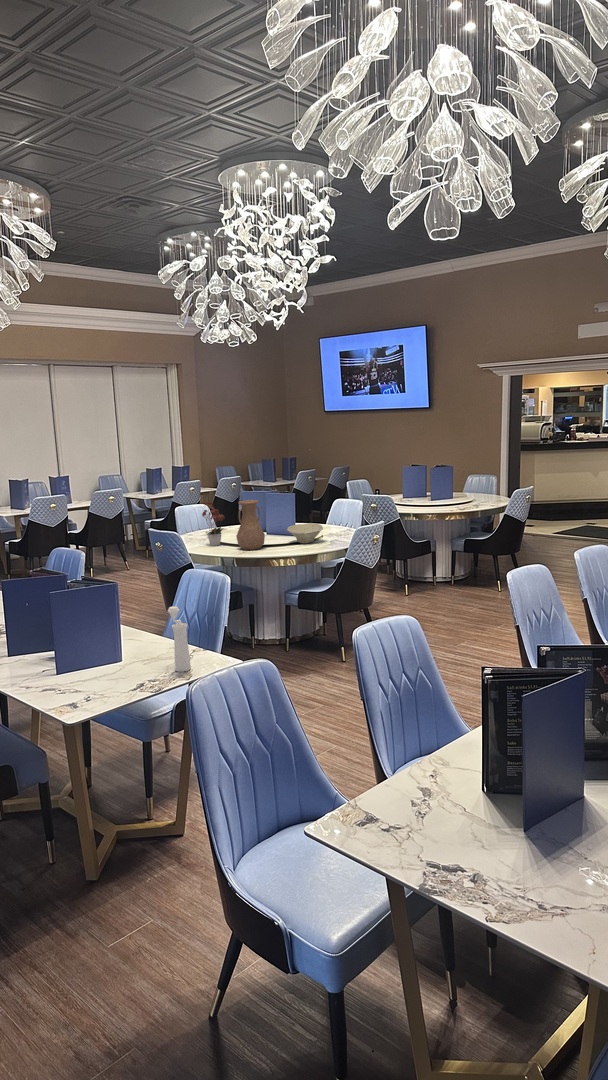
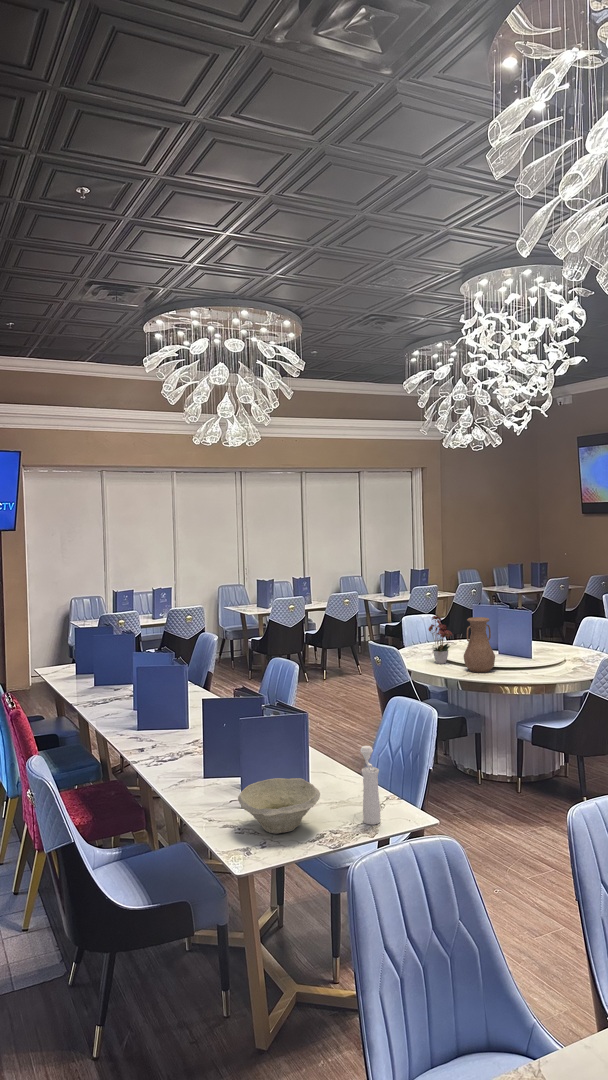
bowl: present [287,523,323,543] -> present [238,778,320,834]

